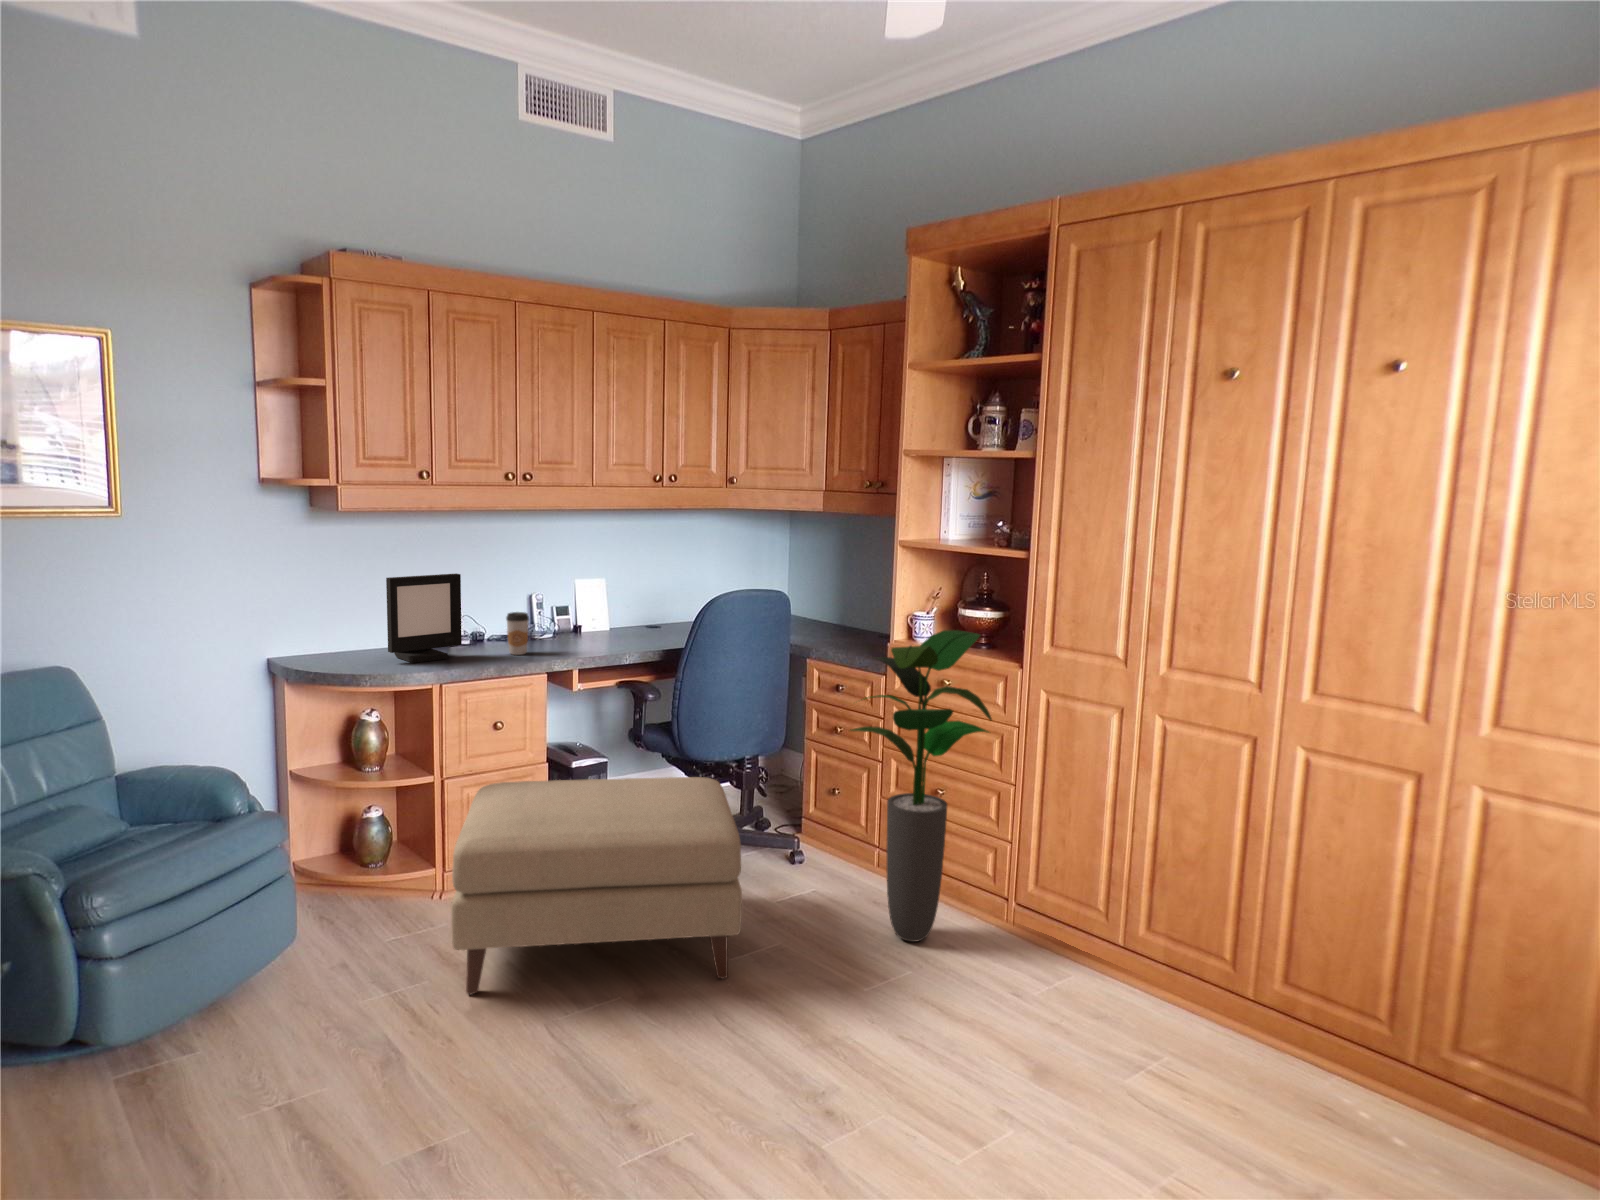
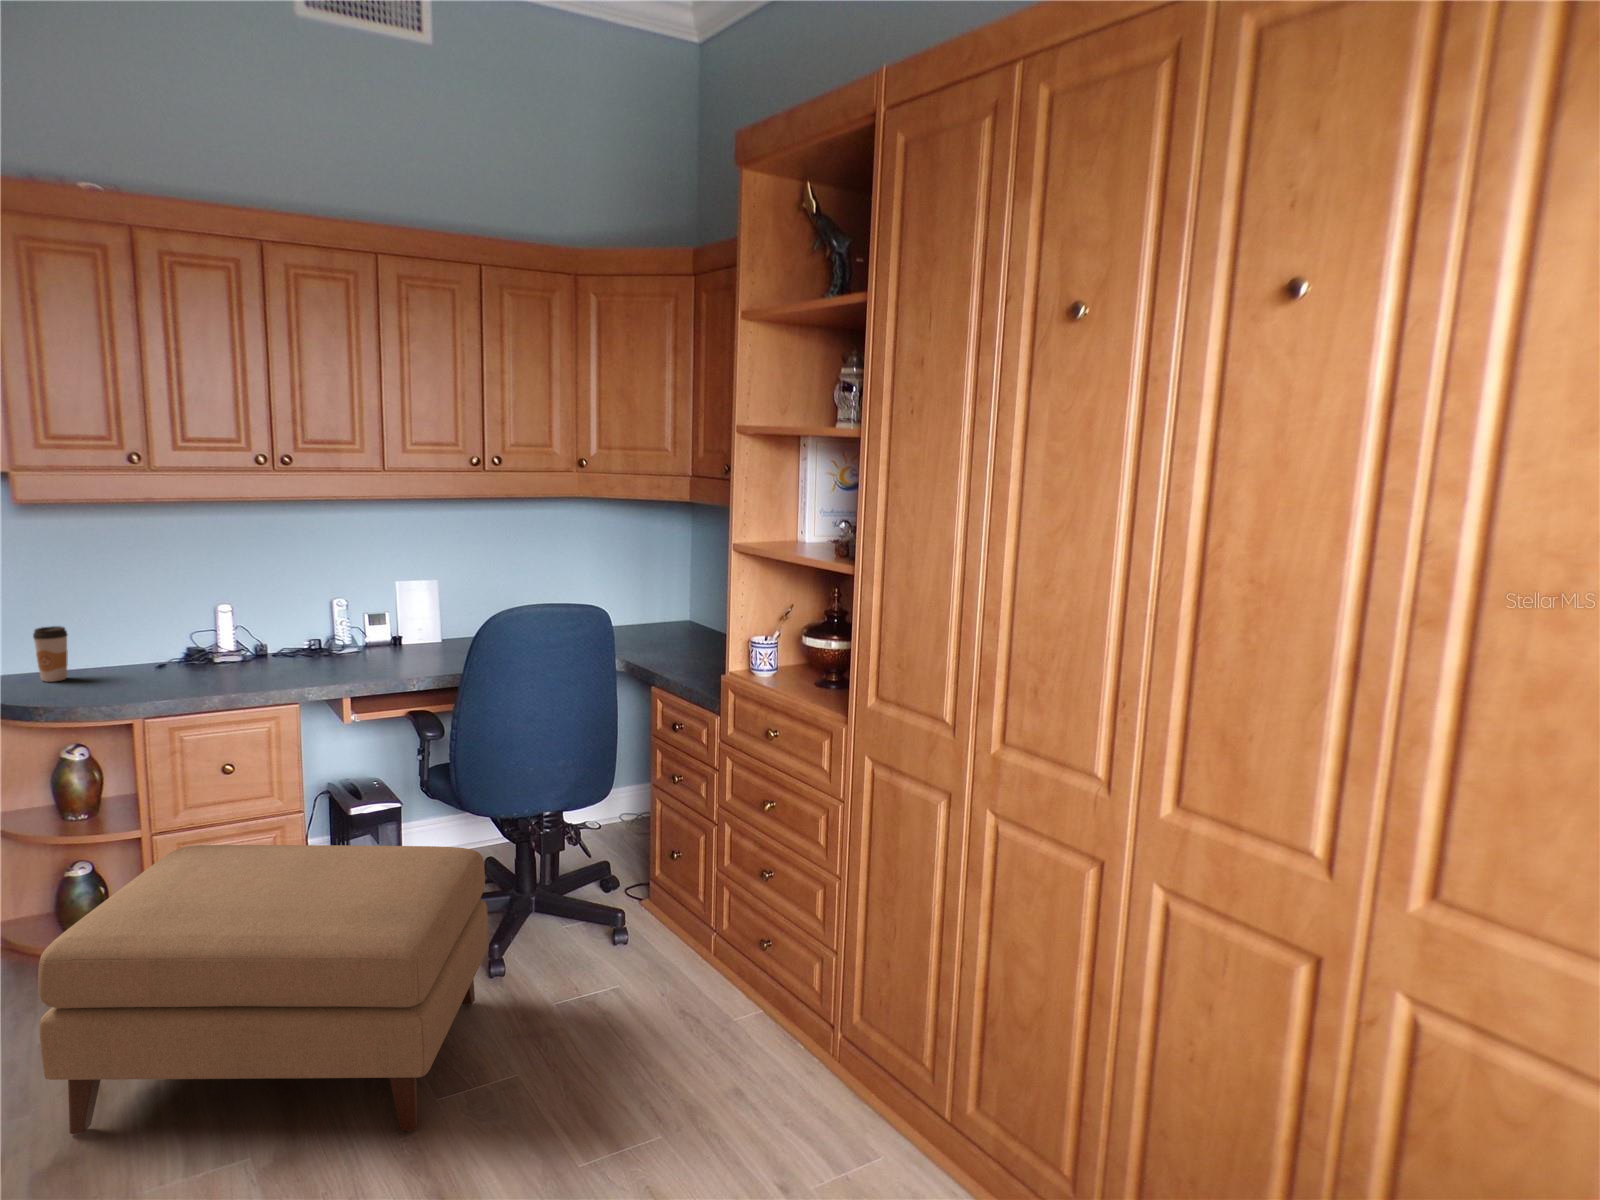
picture frame: present [386,573,462,663] -> none [92,577,204,687]
coffee cup: present [506,612,529,655] -> present [33,626,68,682]
potted plant: present [850,630,992,942] -> none [617,670,807,1085]

